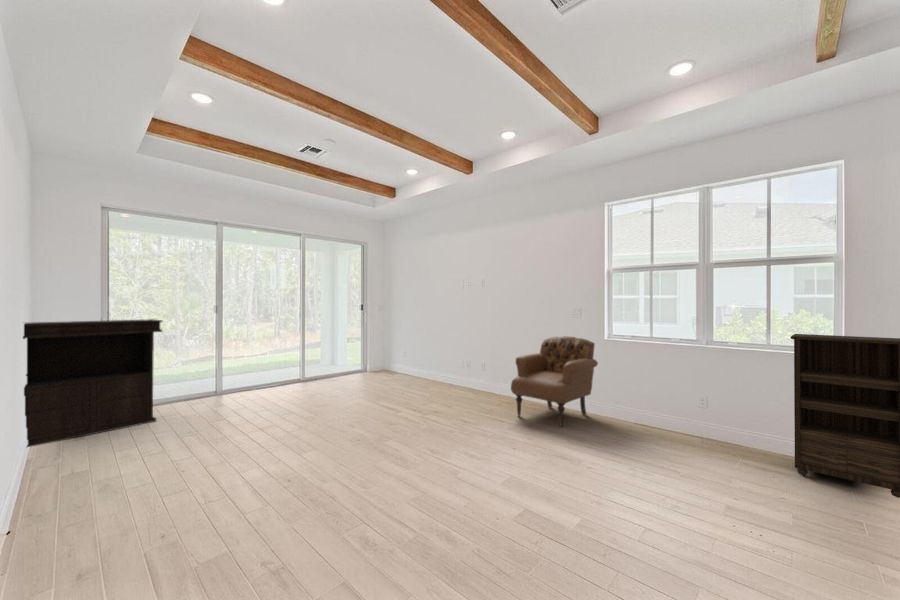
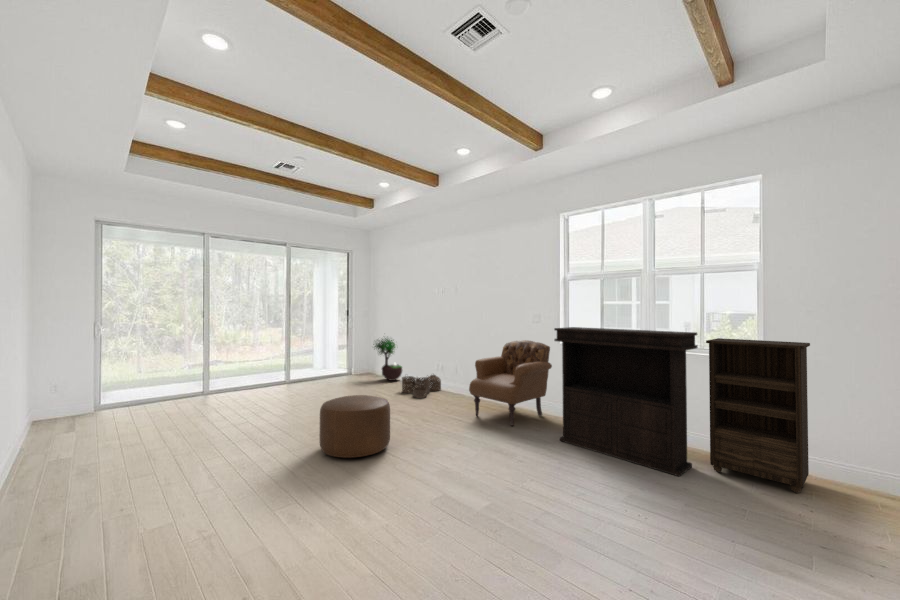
console table: present [23,319,162,447] -> present [554,327,698,476]
potted tree: none [391,329,424,378] -> present [375,338,402,380]
woven basket: none [428,371,468,397] -> present [402,375,441,398]
ottoman: none [369,396,443,465] -> present [320,395,390,458]

